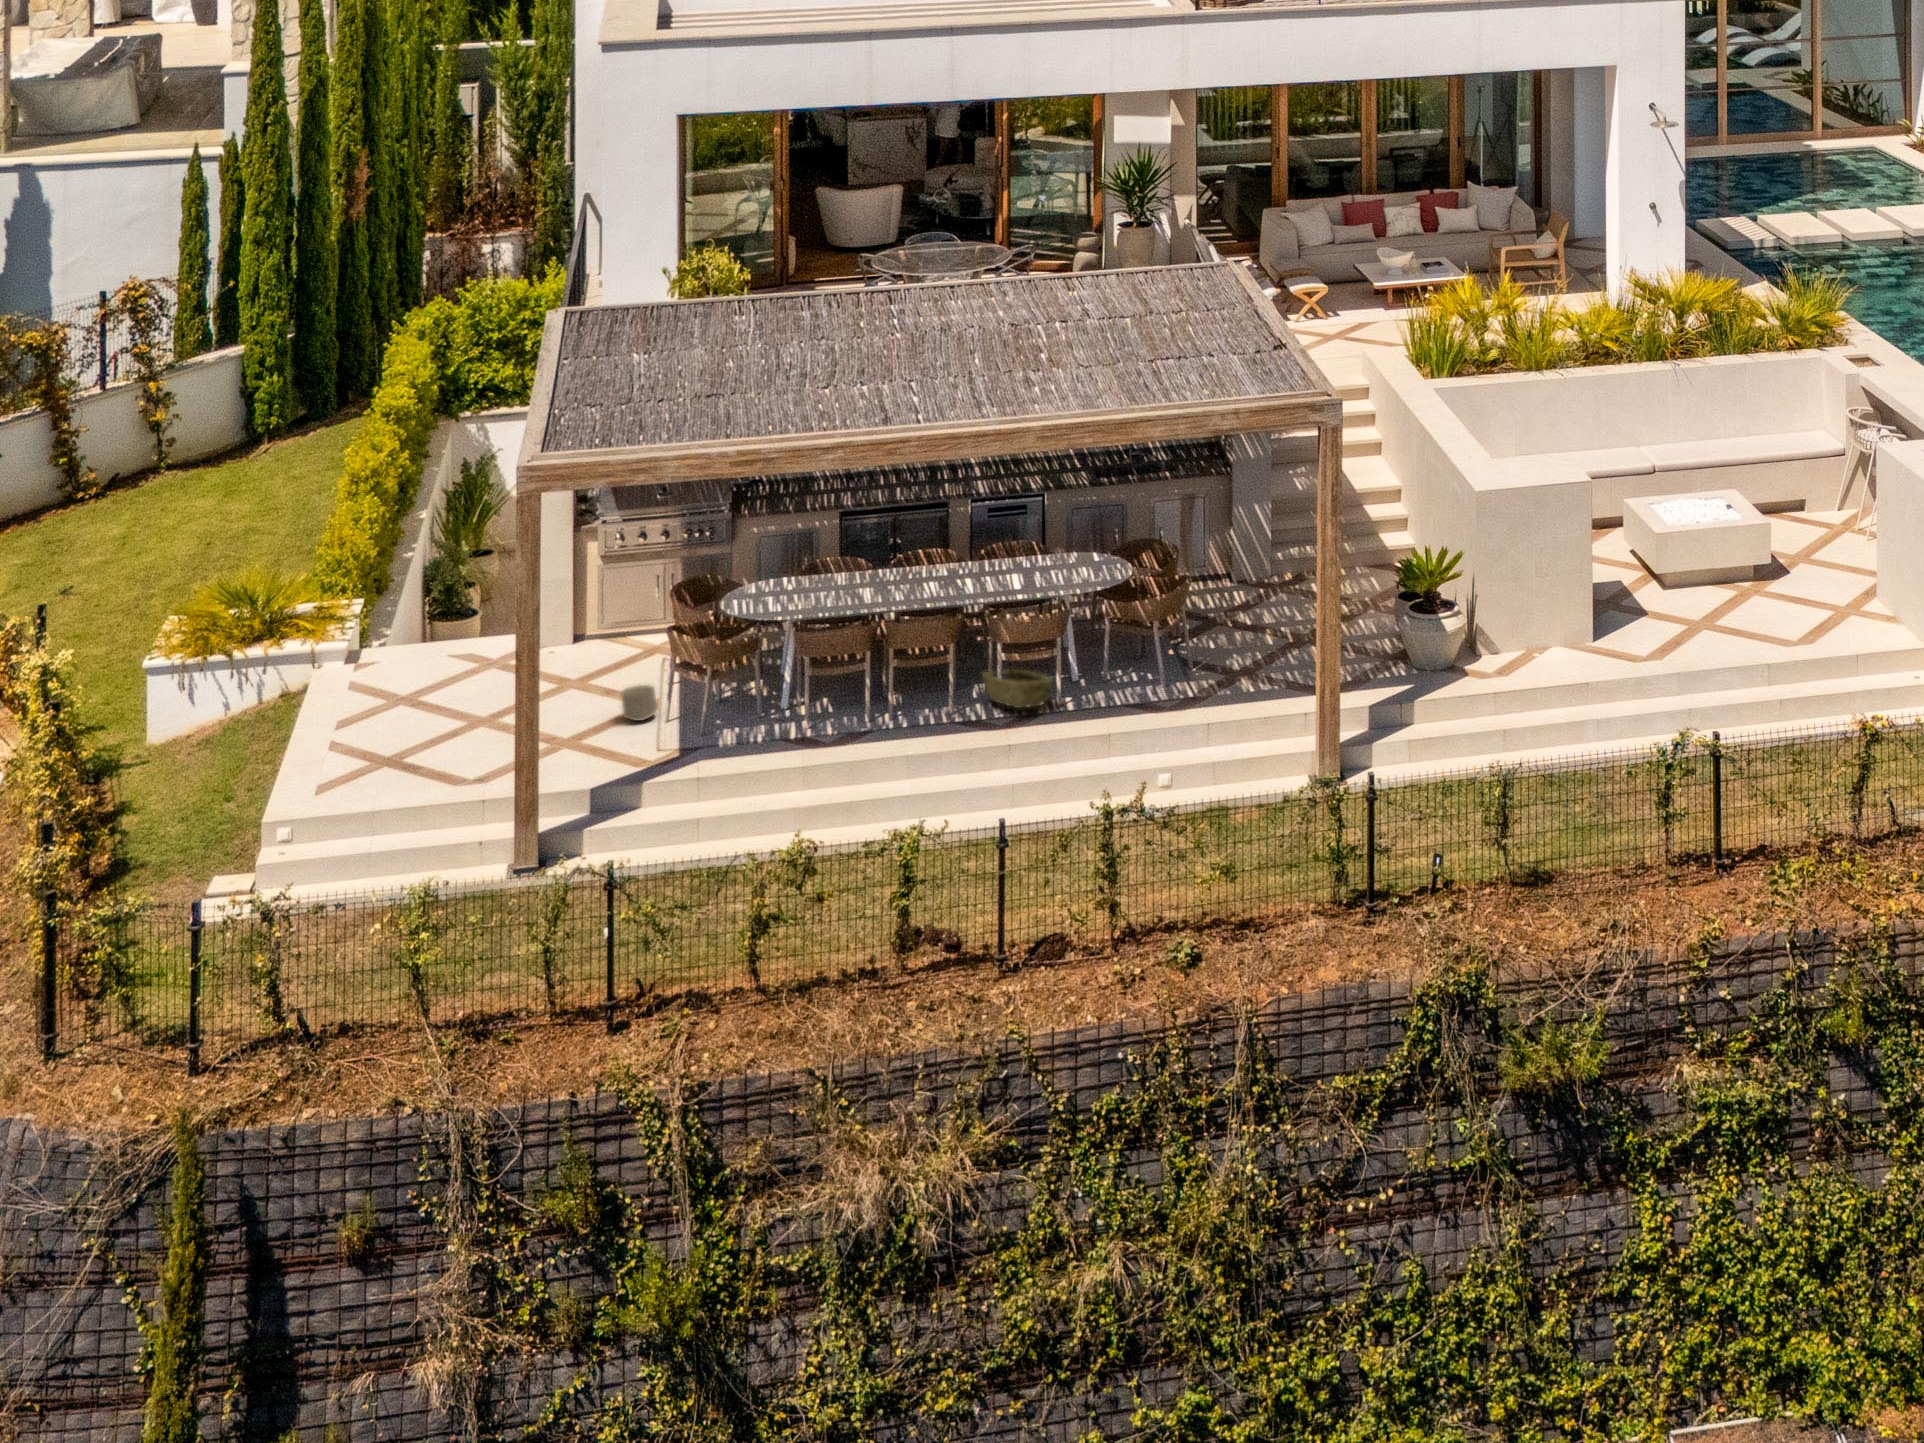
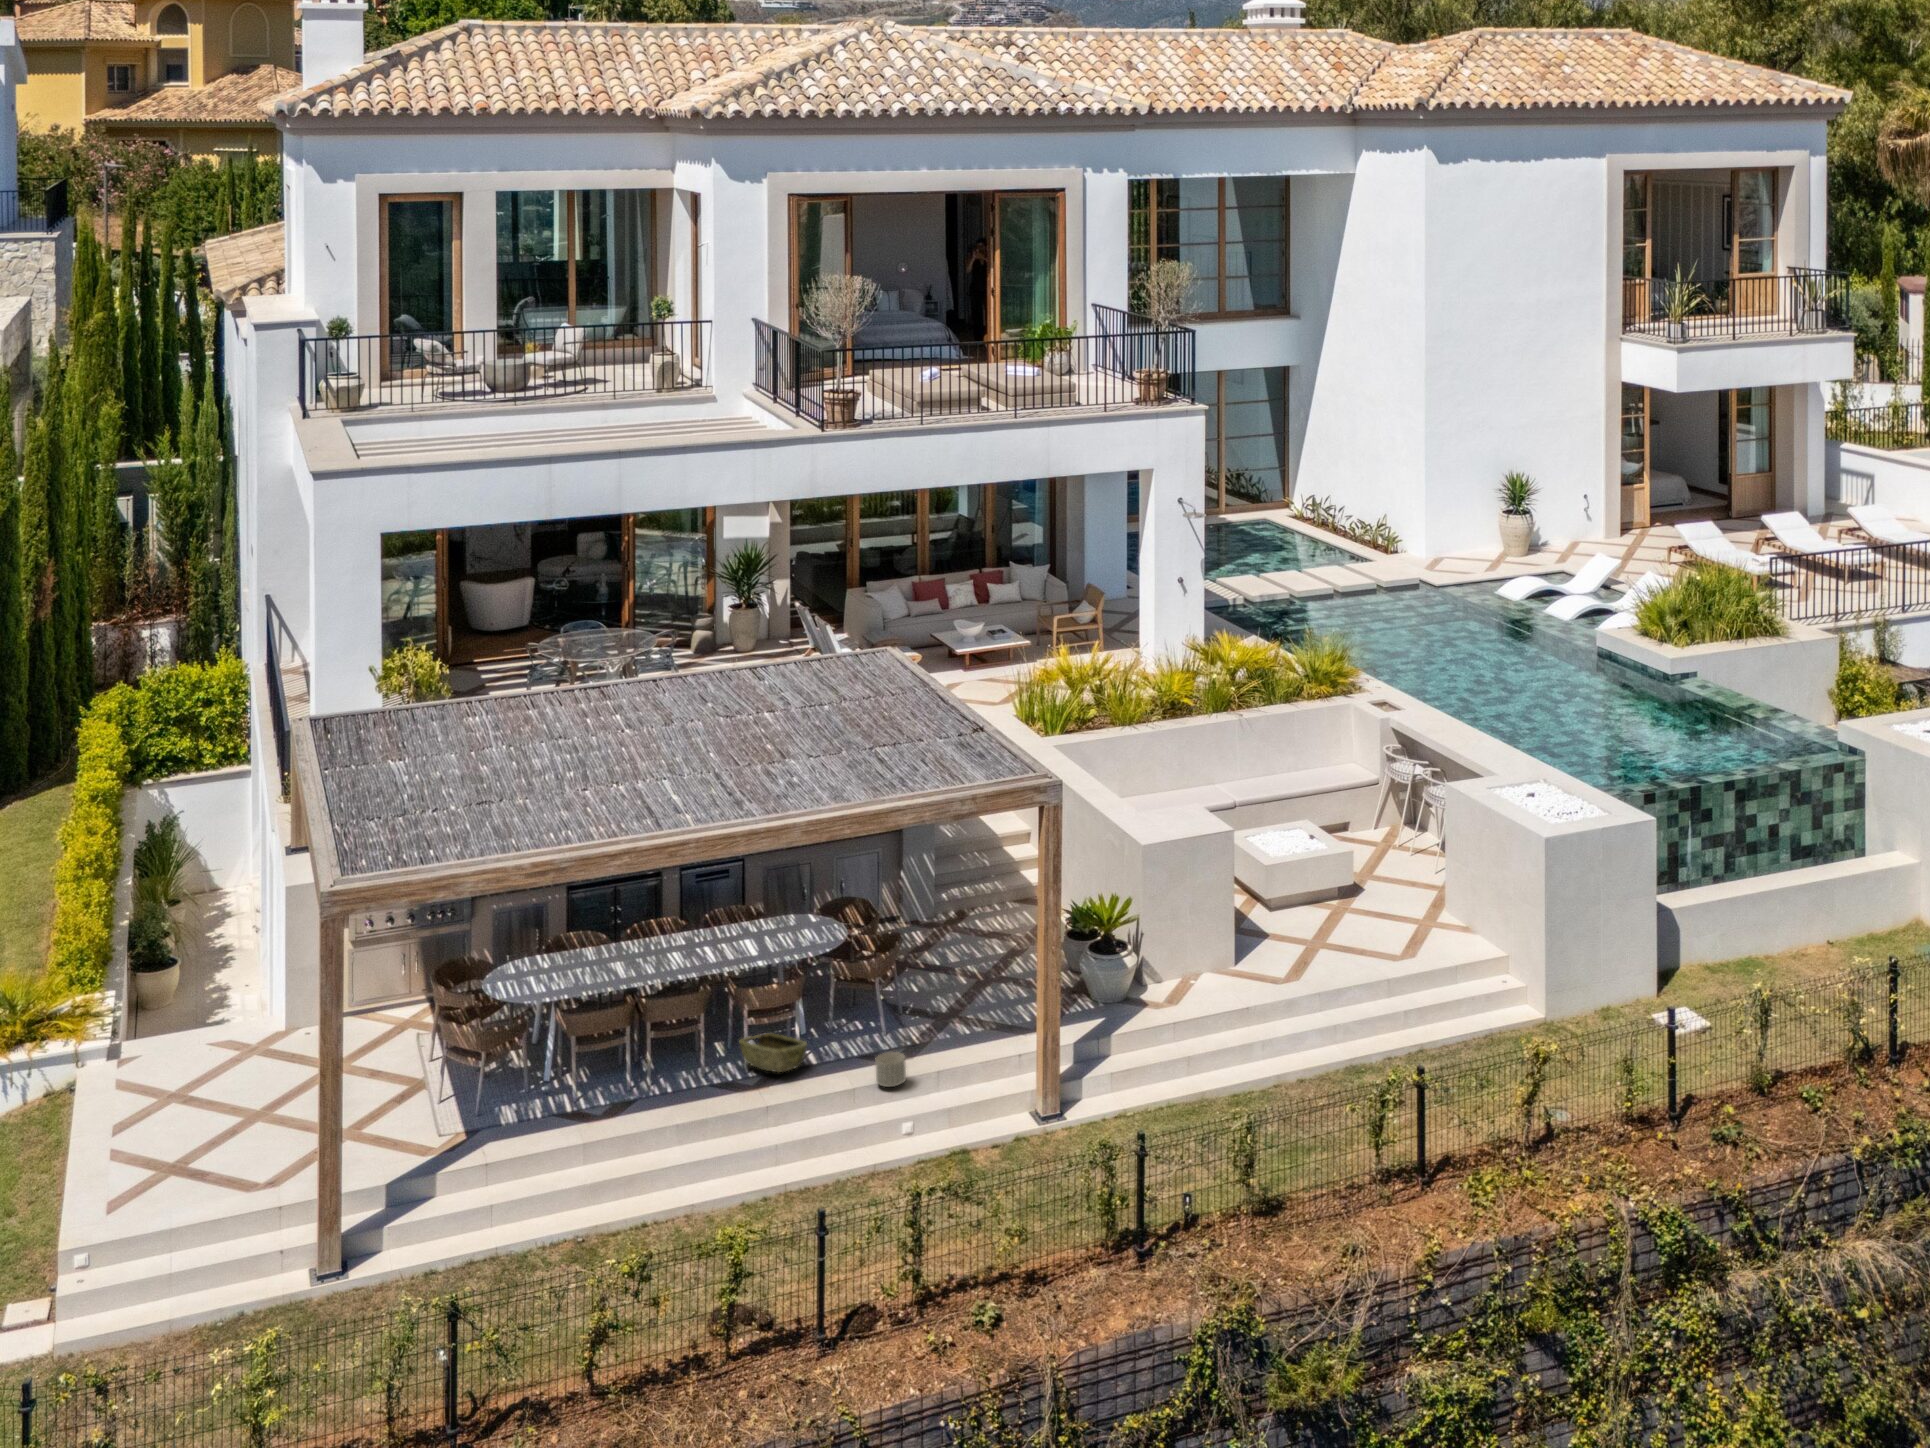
planter: present [622,685,656,721] -> present [875,1052,906,1087]

